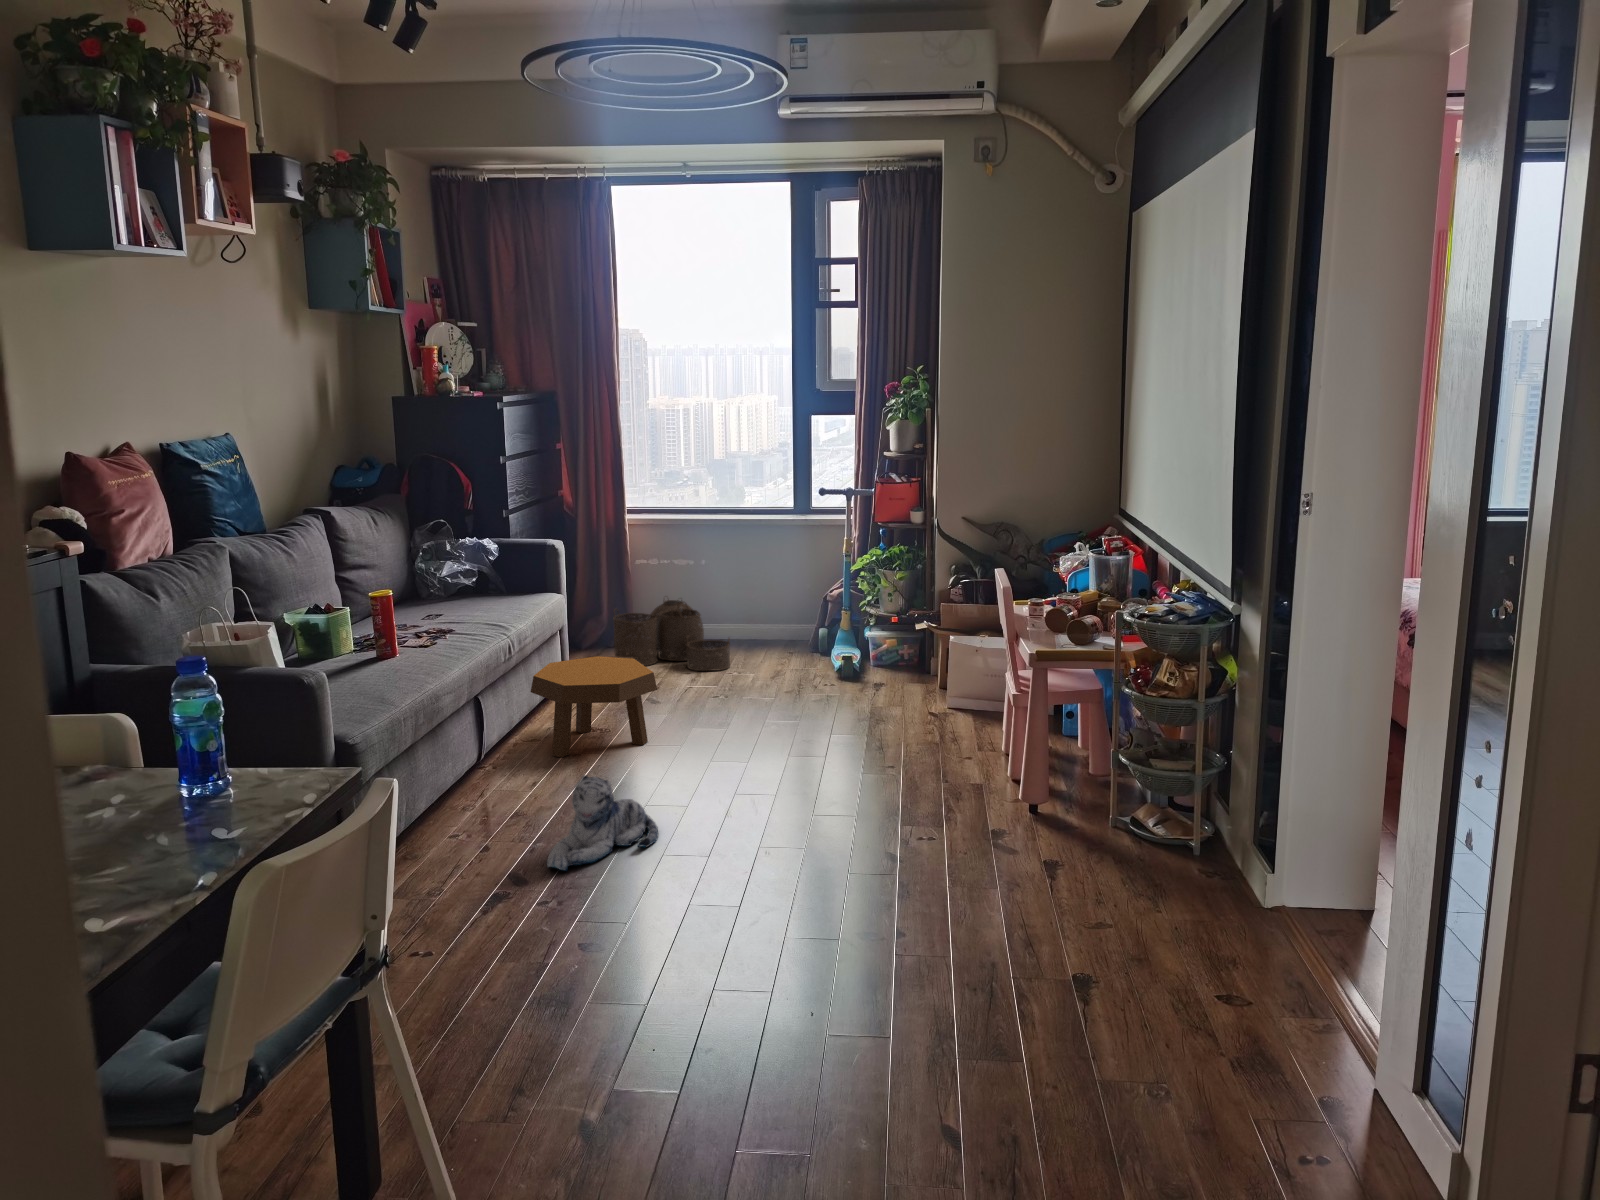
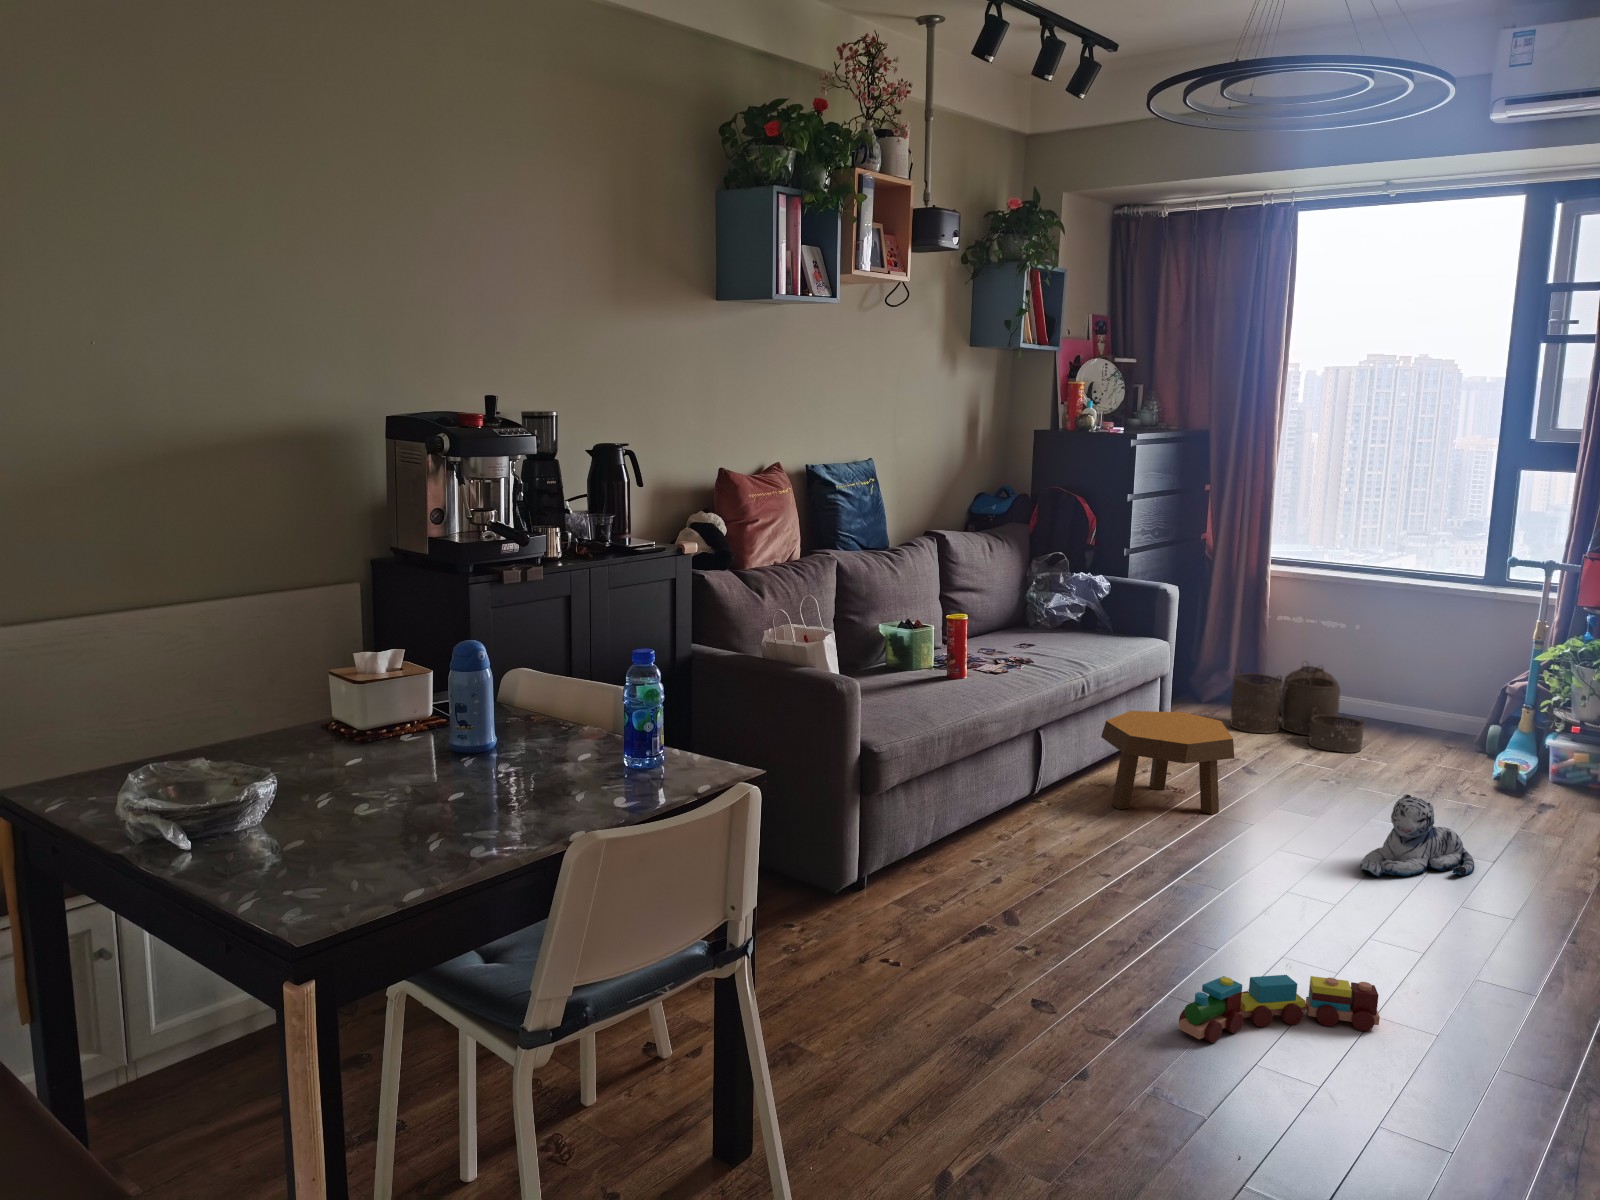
plush toy: present [547,775,658,870] -> present [1360,794,1474,877]
toy train: none [719,855,866,944] -> present [1179,975,1380,1043]

